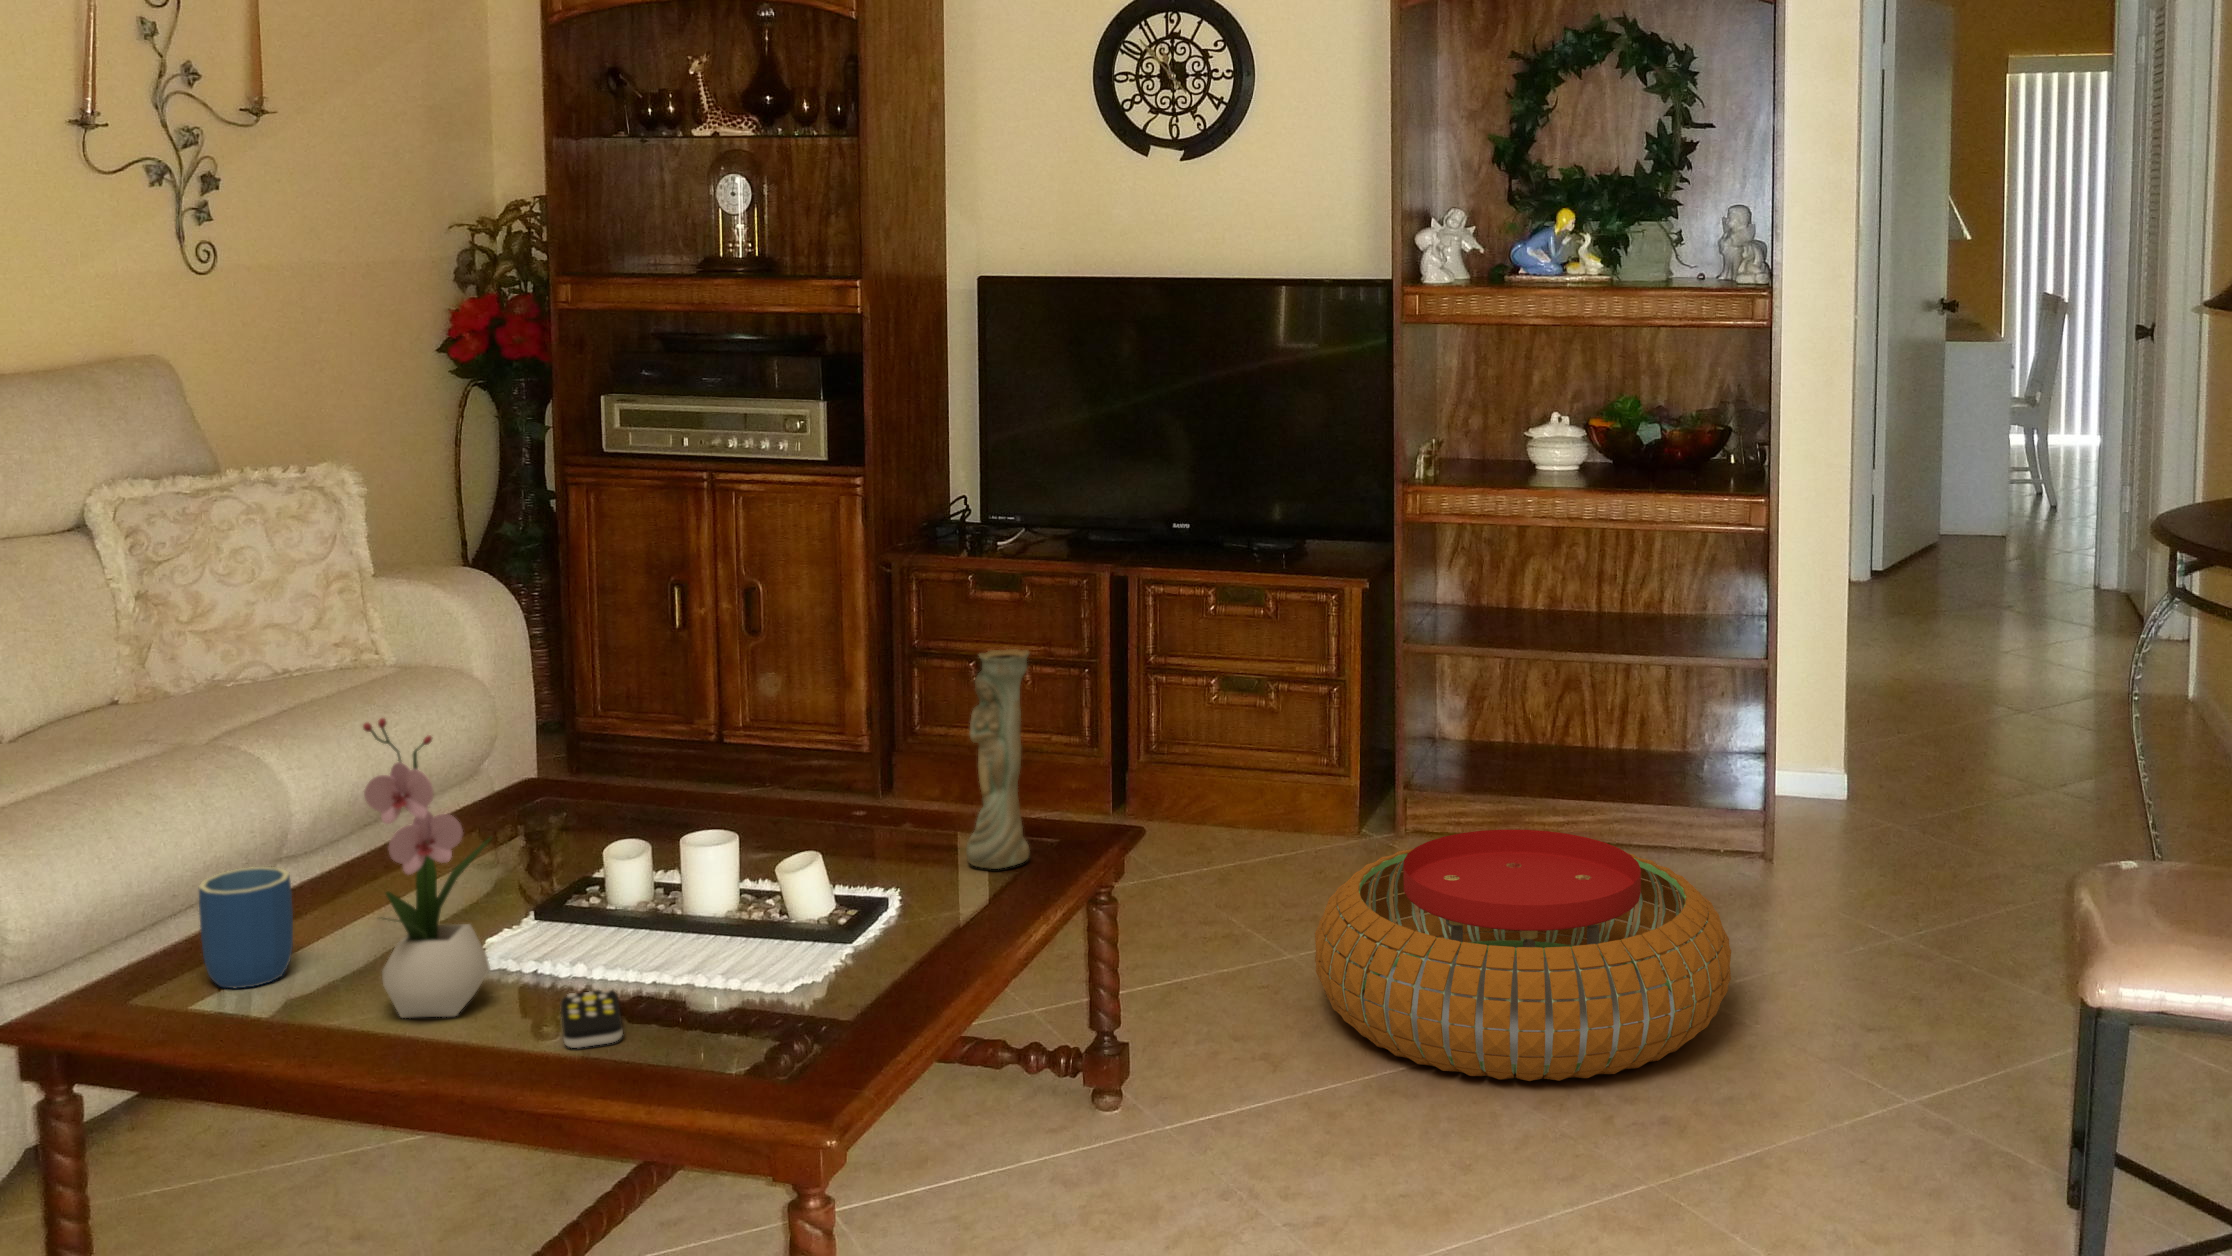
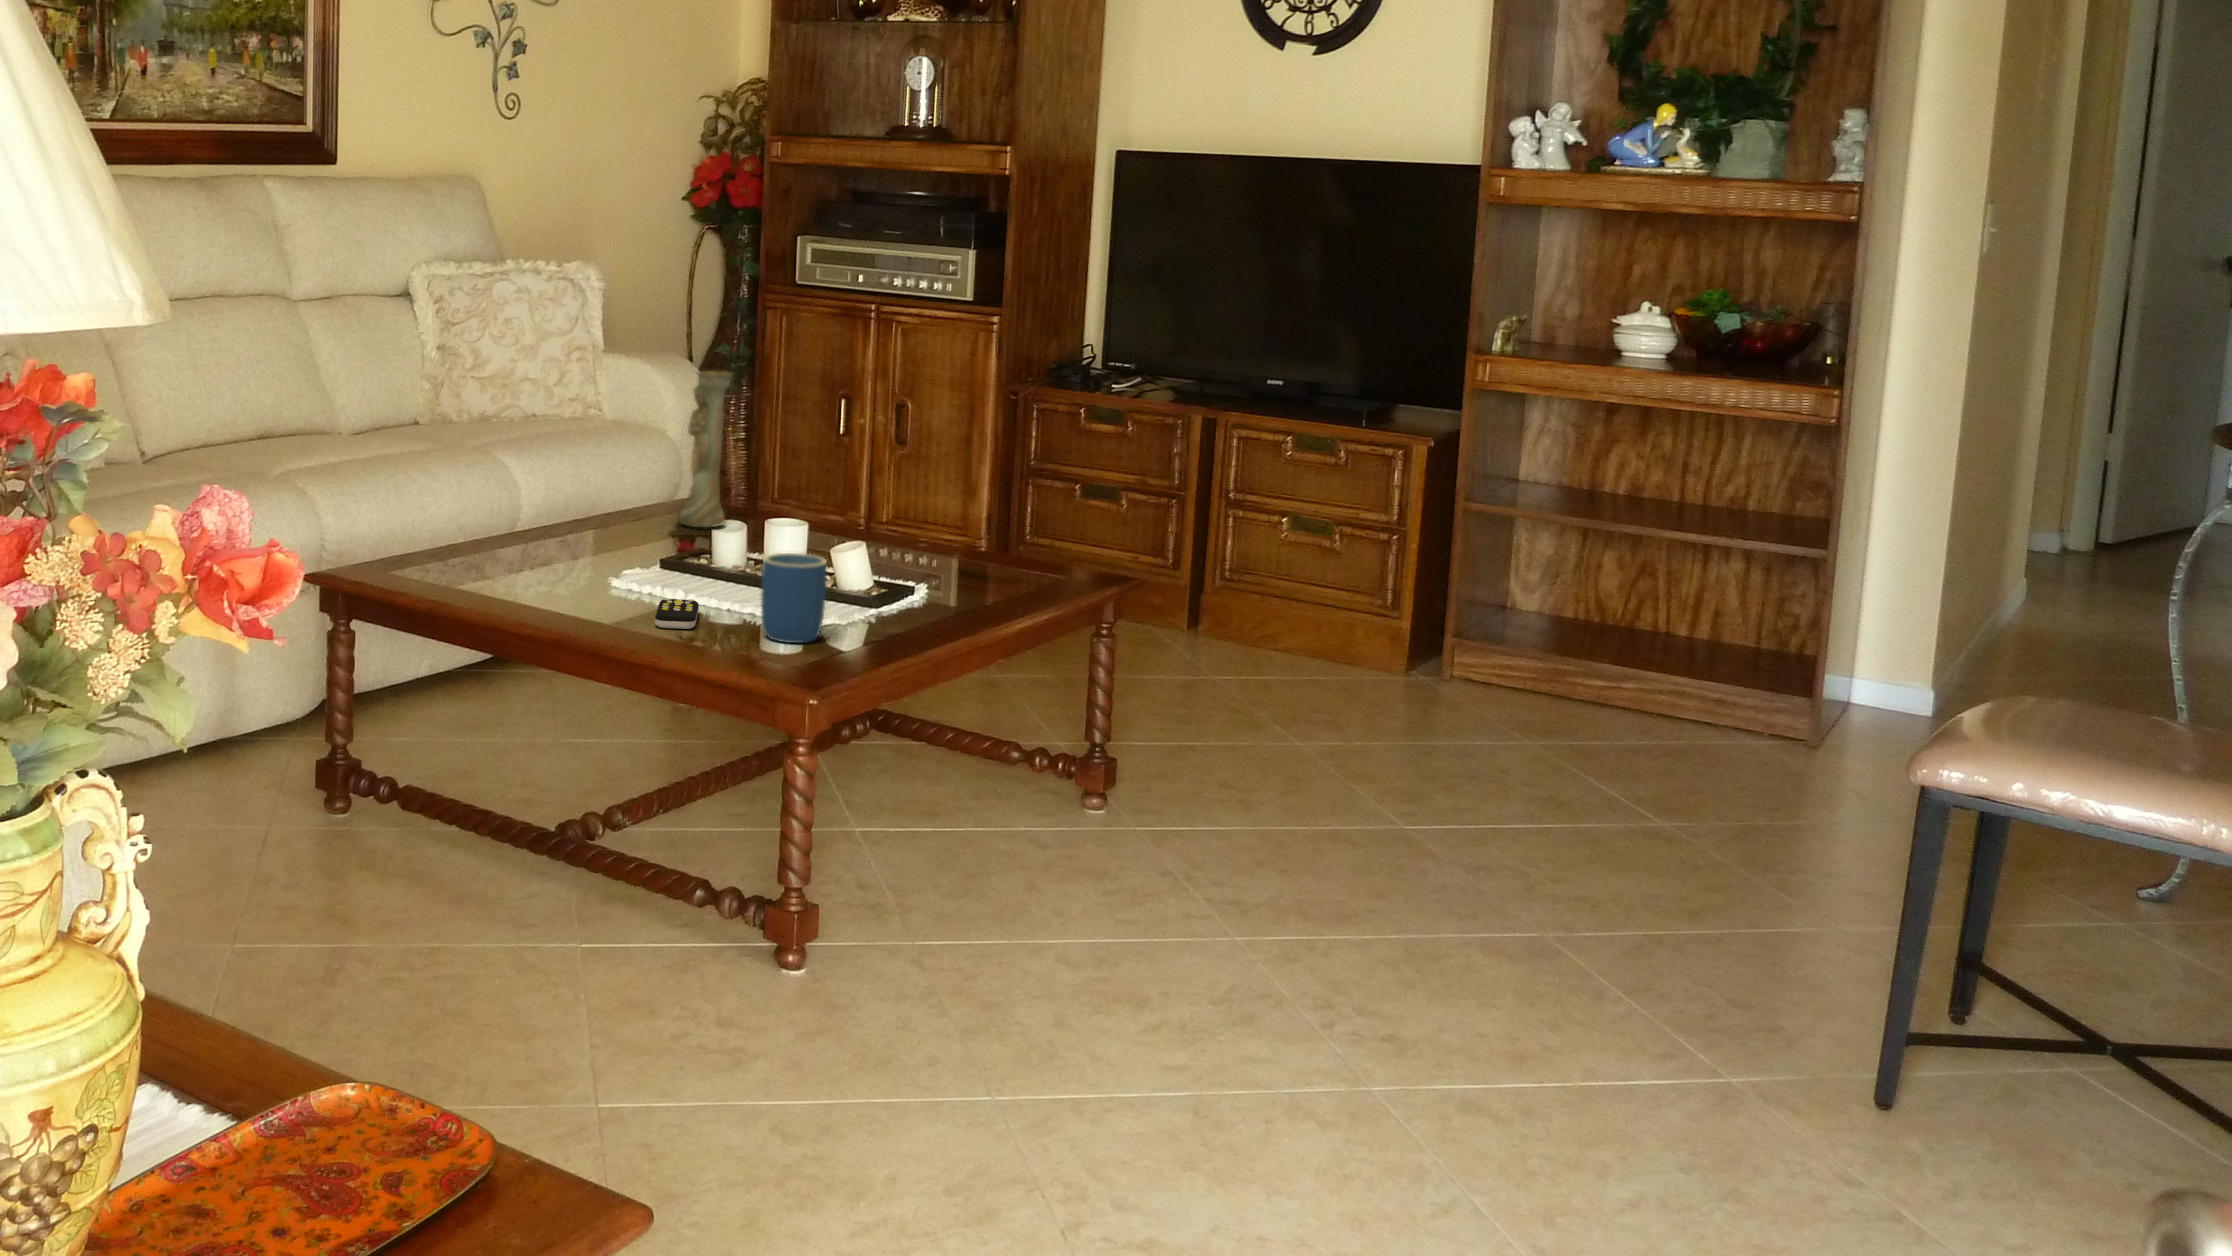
vase: present [966,649,1029,869] -> present [679,371,734,527]
flower arrangement: present [363,718,492,1018] -> none [542,381,627,602]
pouf: present [1315,829,1731,1081] -> none [1305,654,1708,866]
mug: present [199,867,293,988] -> present [761,553,827,643]

